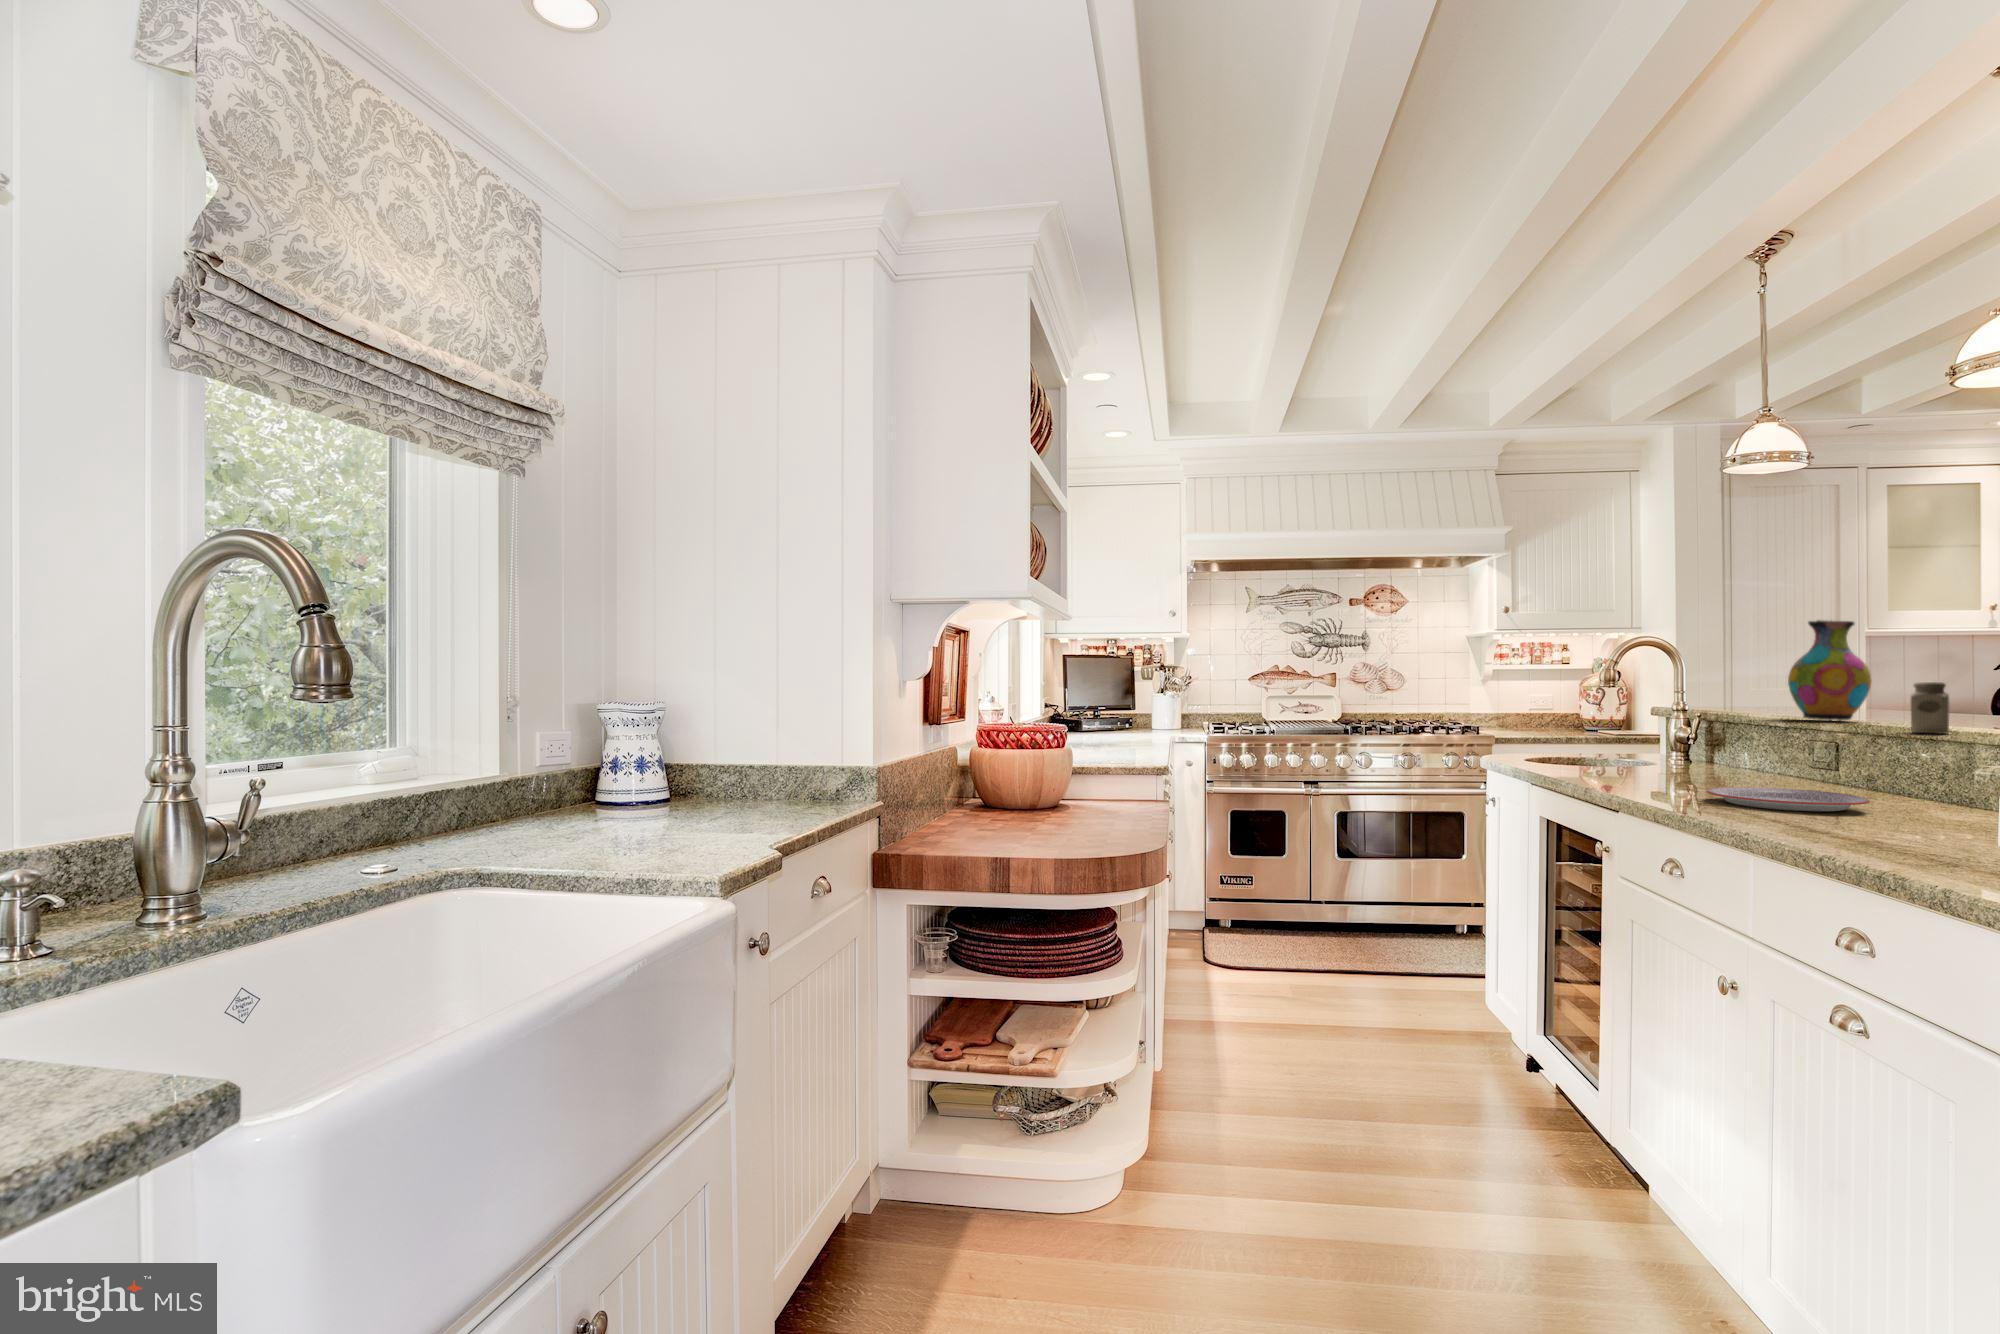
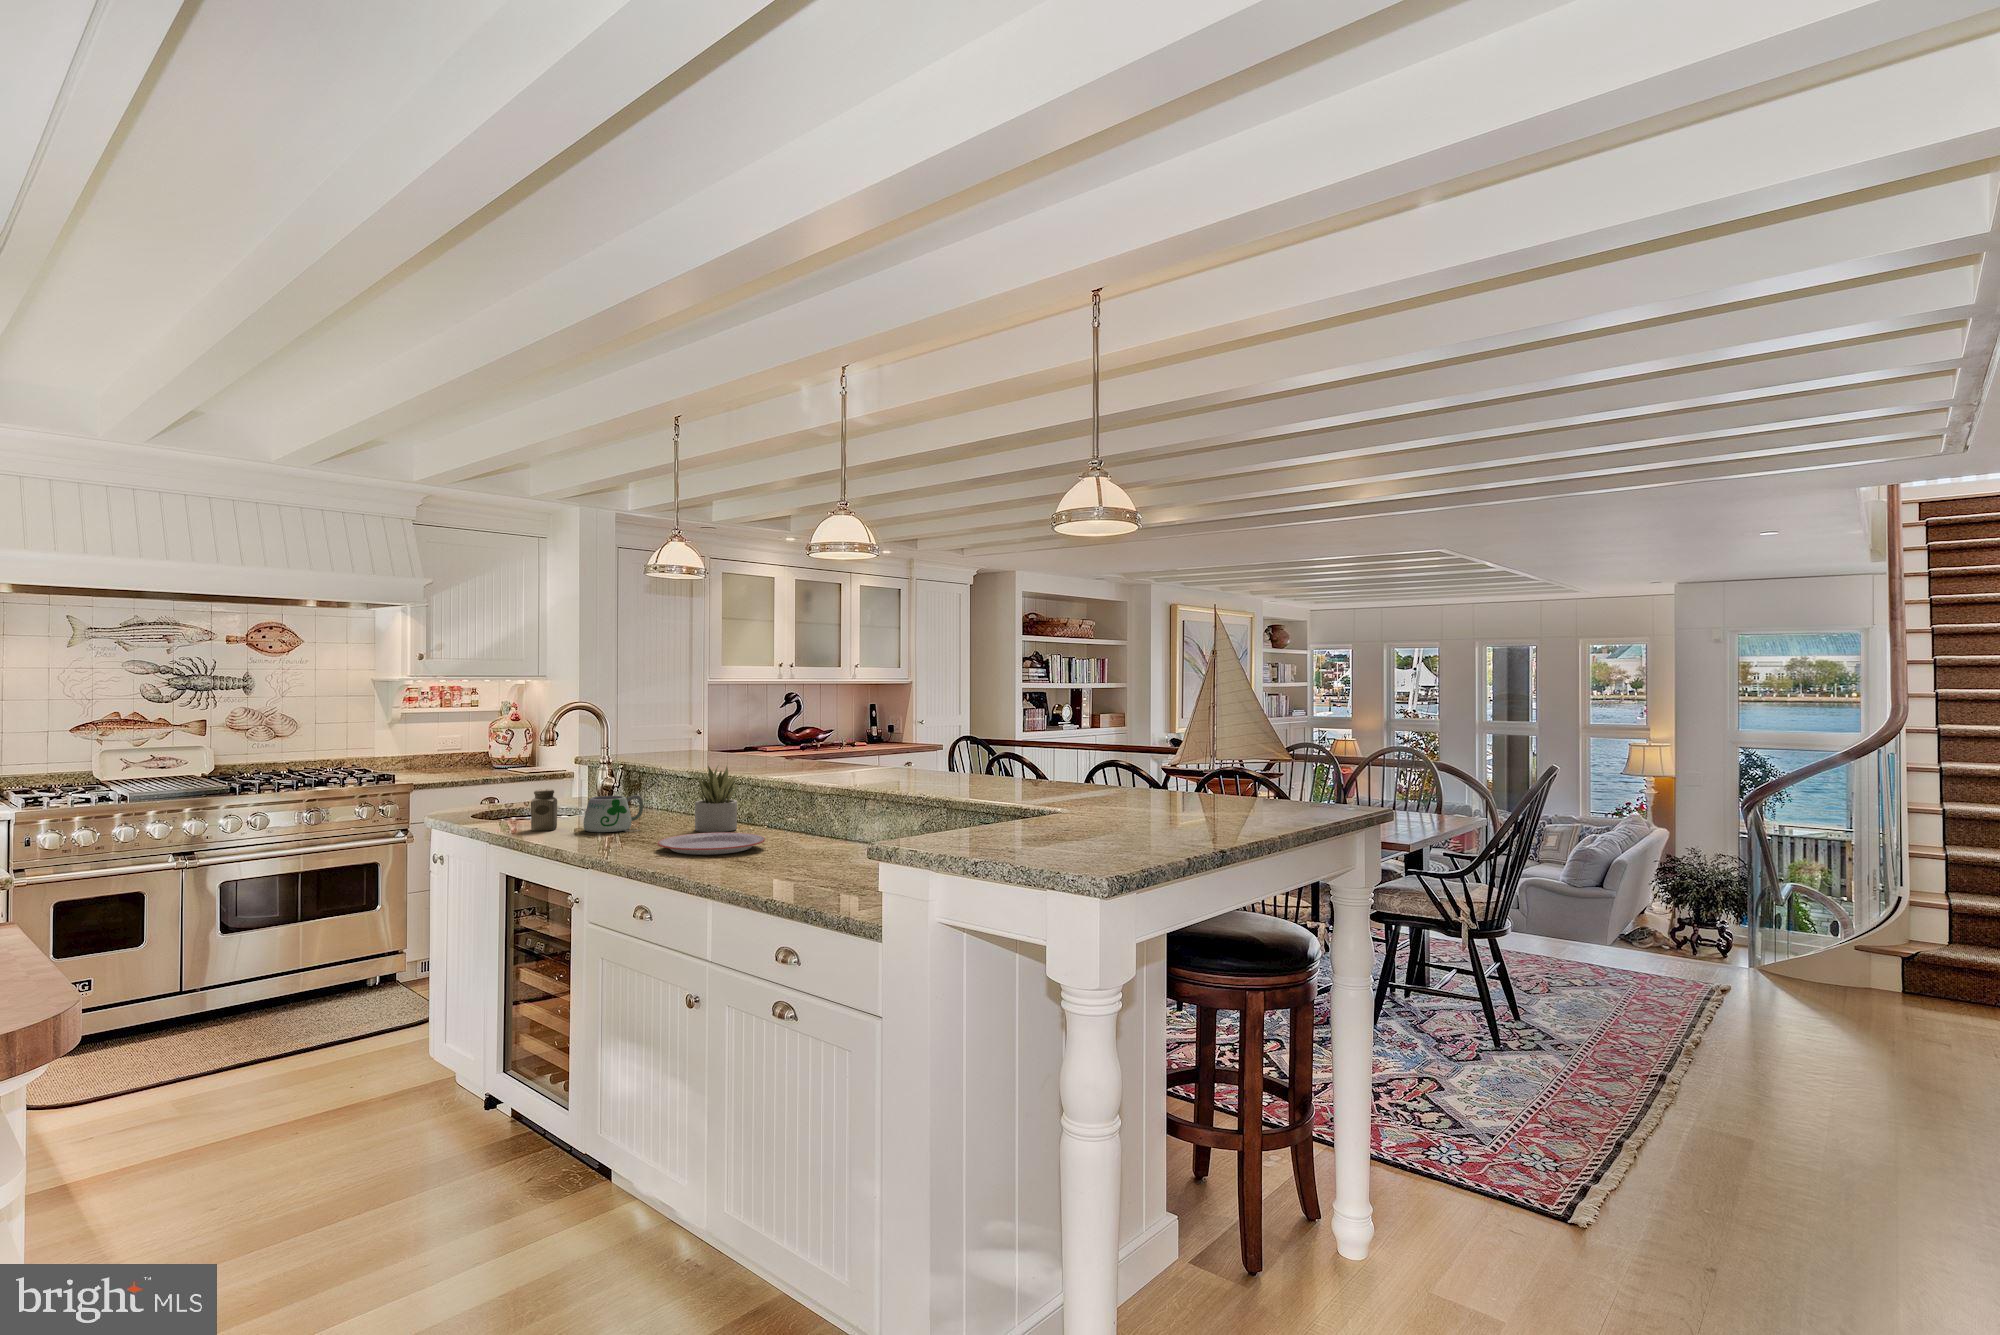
vase: present [1788,620,1871,721] -> none [681,683,735,763]
salt shaker: present [1911,682,1949,734] -> present [531,789,557,831]
succulent plant: none [1776,711,1846,795] -> present [695,765,737,832]
mug: none [1634,742,1712,784] -> present [583,795,643,832]

